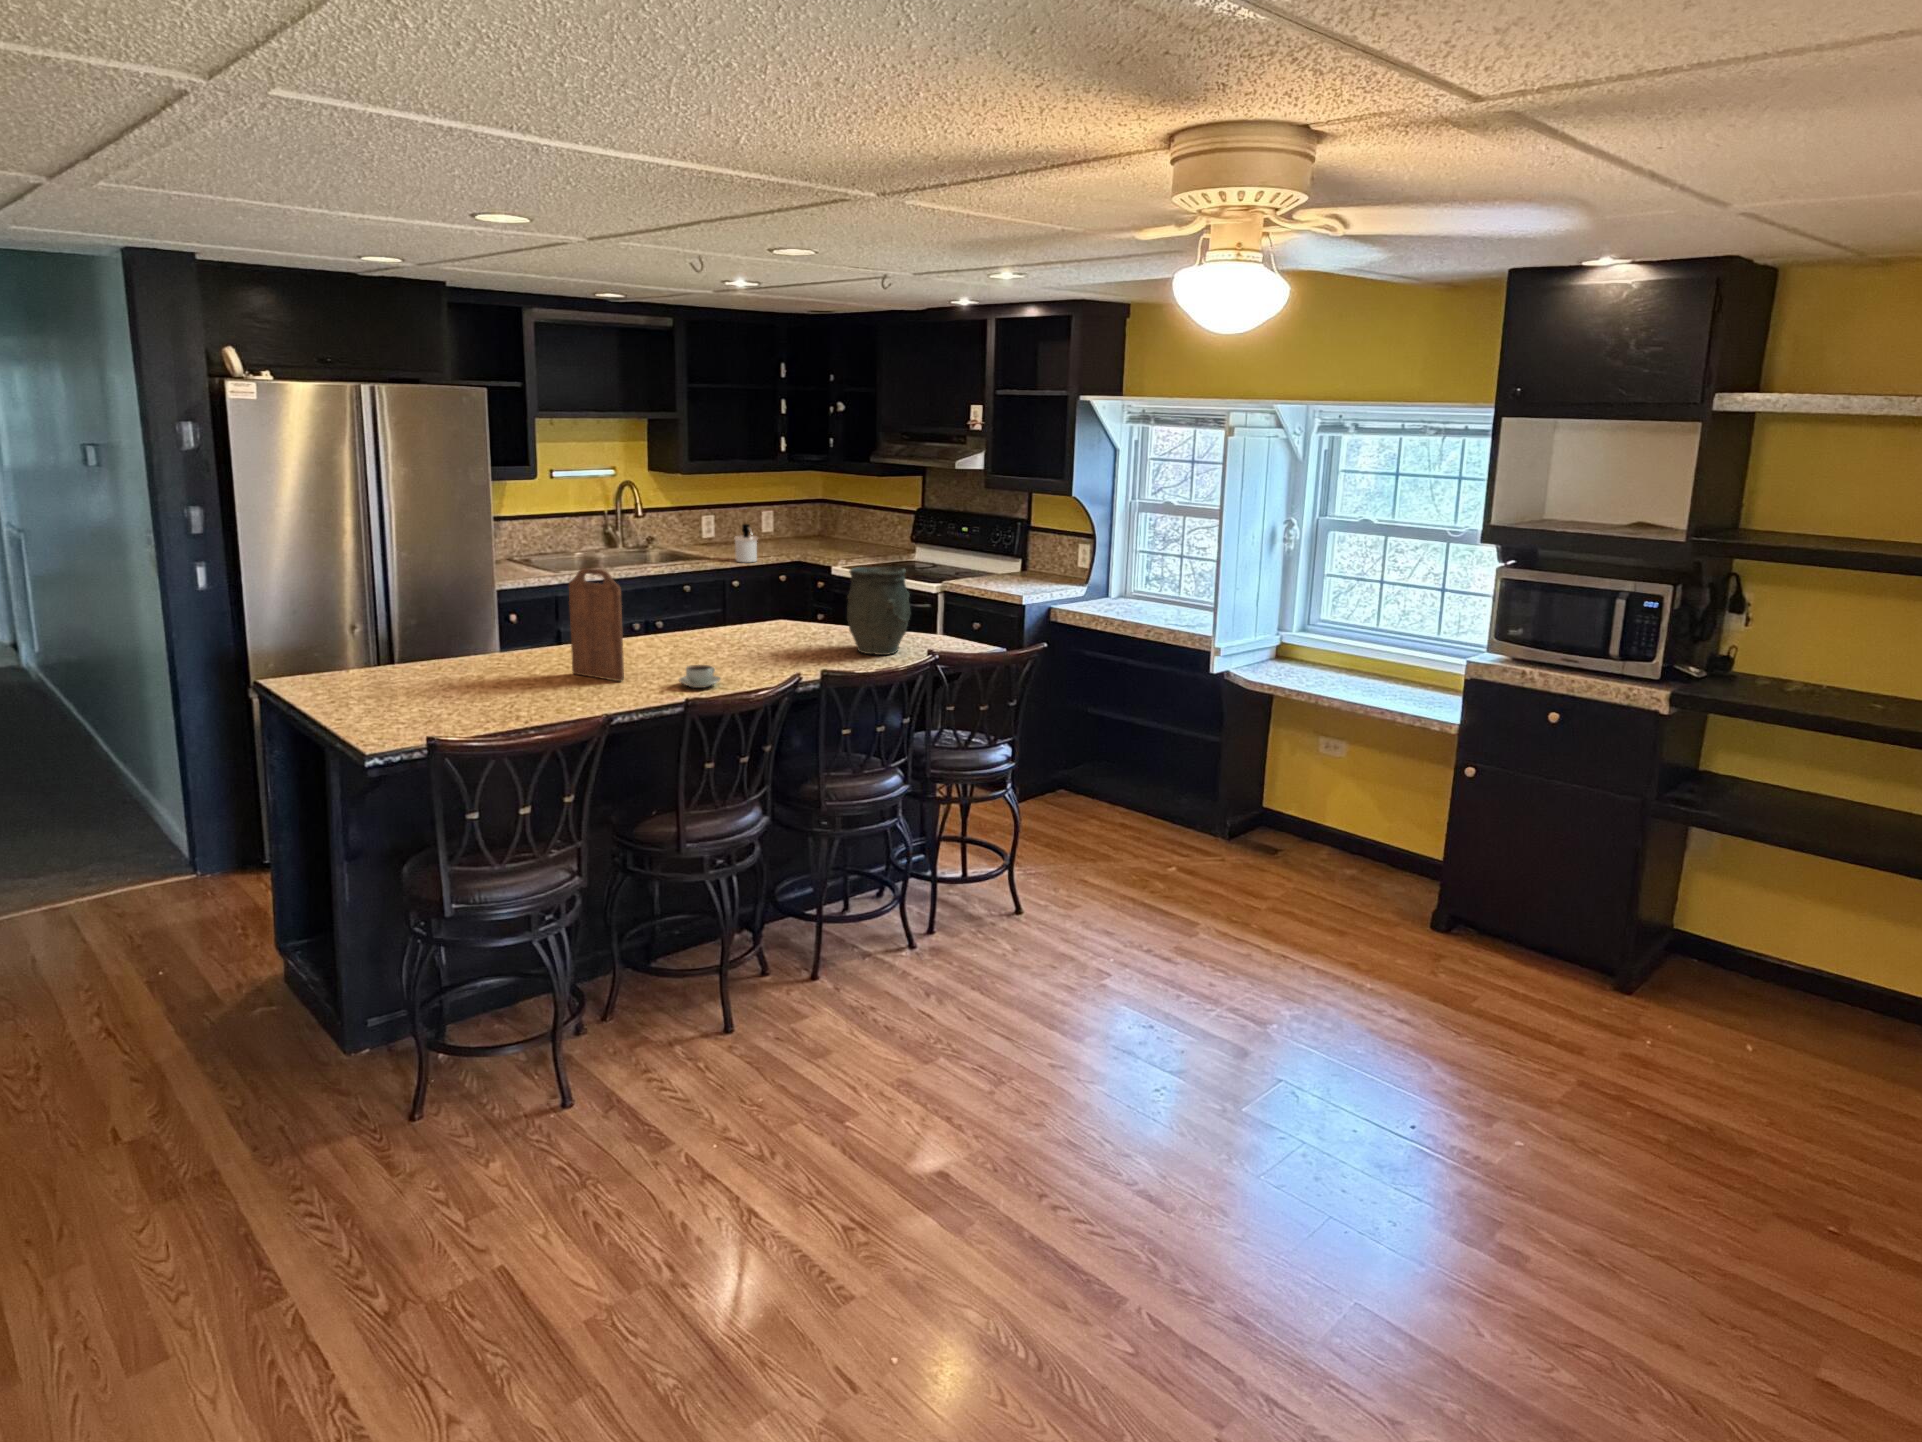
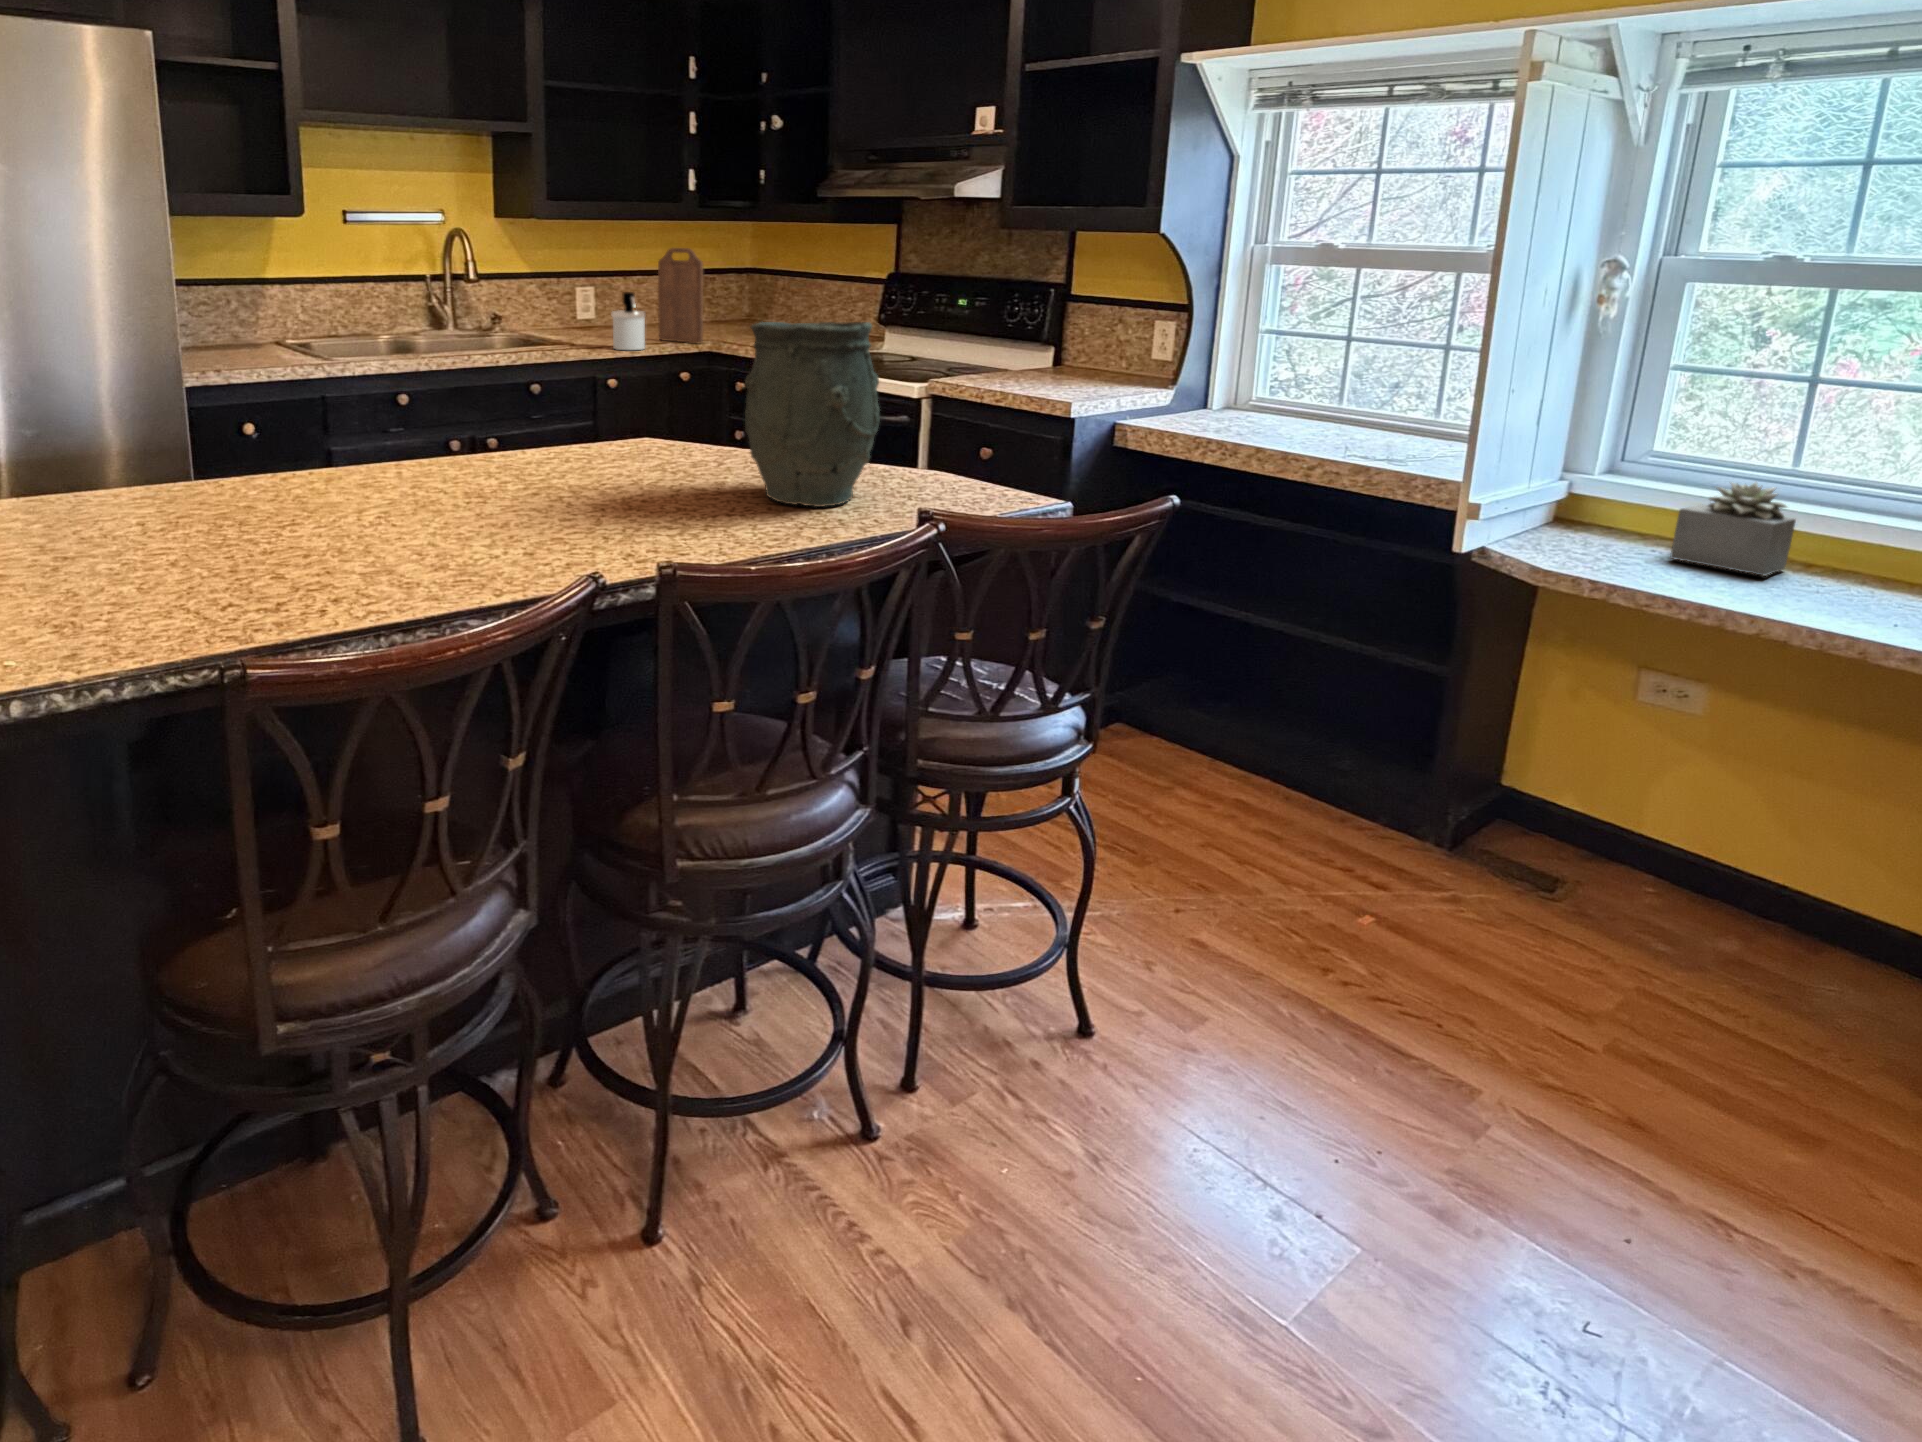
cutting board: present [569,568,624,681] -> present [658,248,703,343]
succulent plant: none [1314,636,1368,683] -> present [1670,483,1796,576]
coffee cup: present [679,665,720,688] -> none [322,527,426,585]

